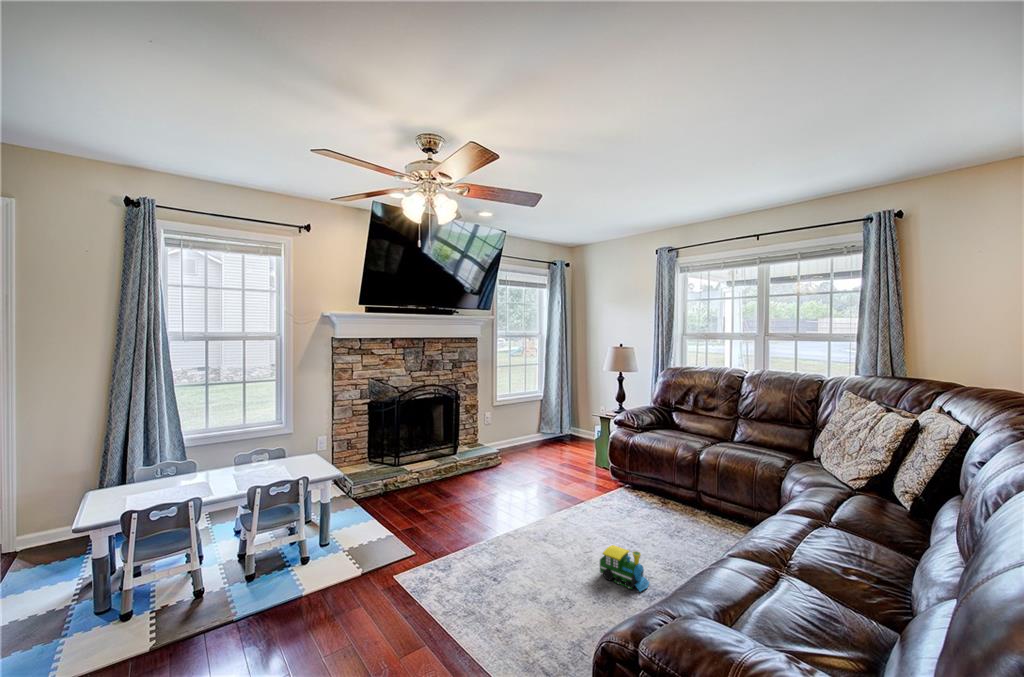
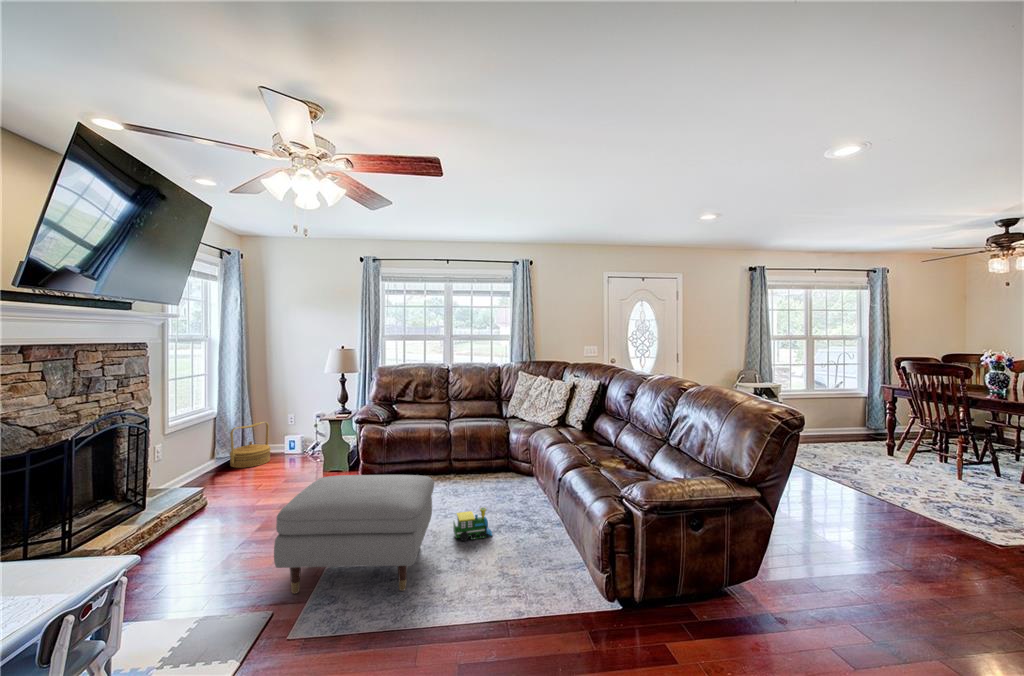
woven basket: none [544,409,576,446] -> present [229,422,271,468]
ottoman: none [438,461,578,587] -> present [274,475,434,594]

